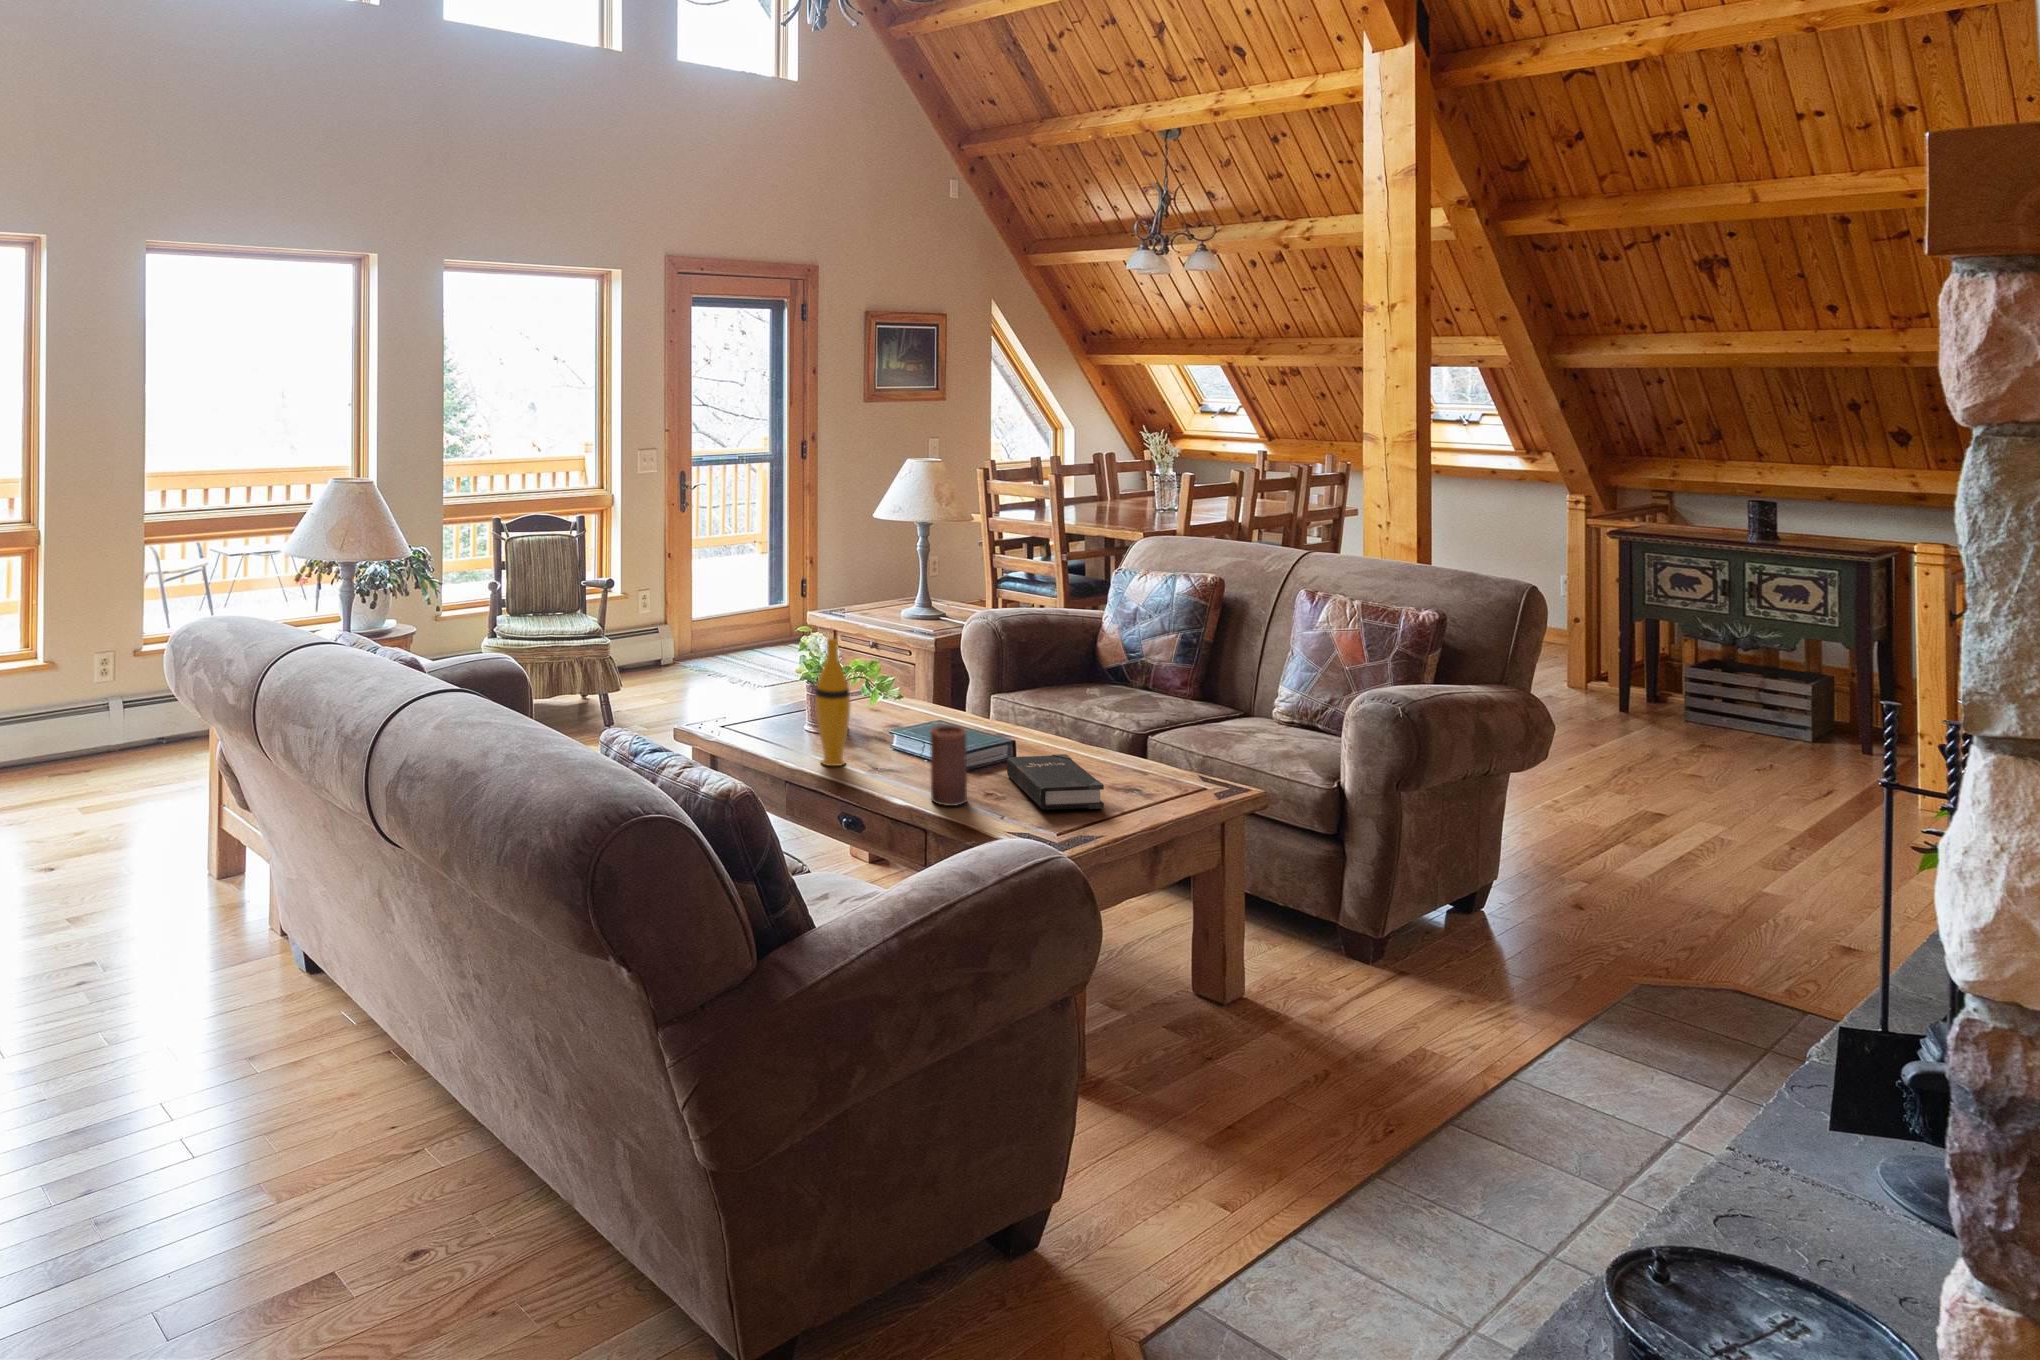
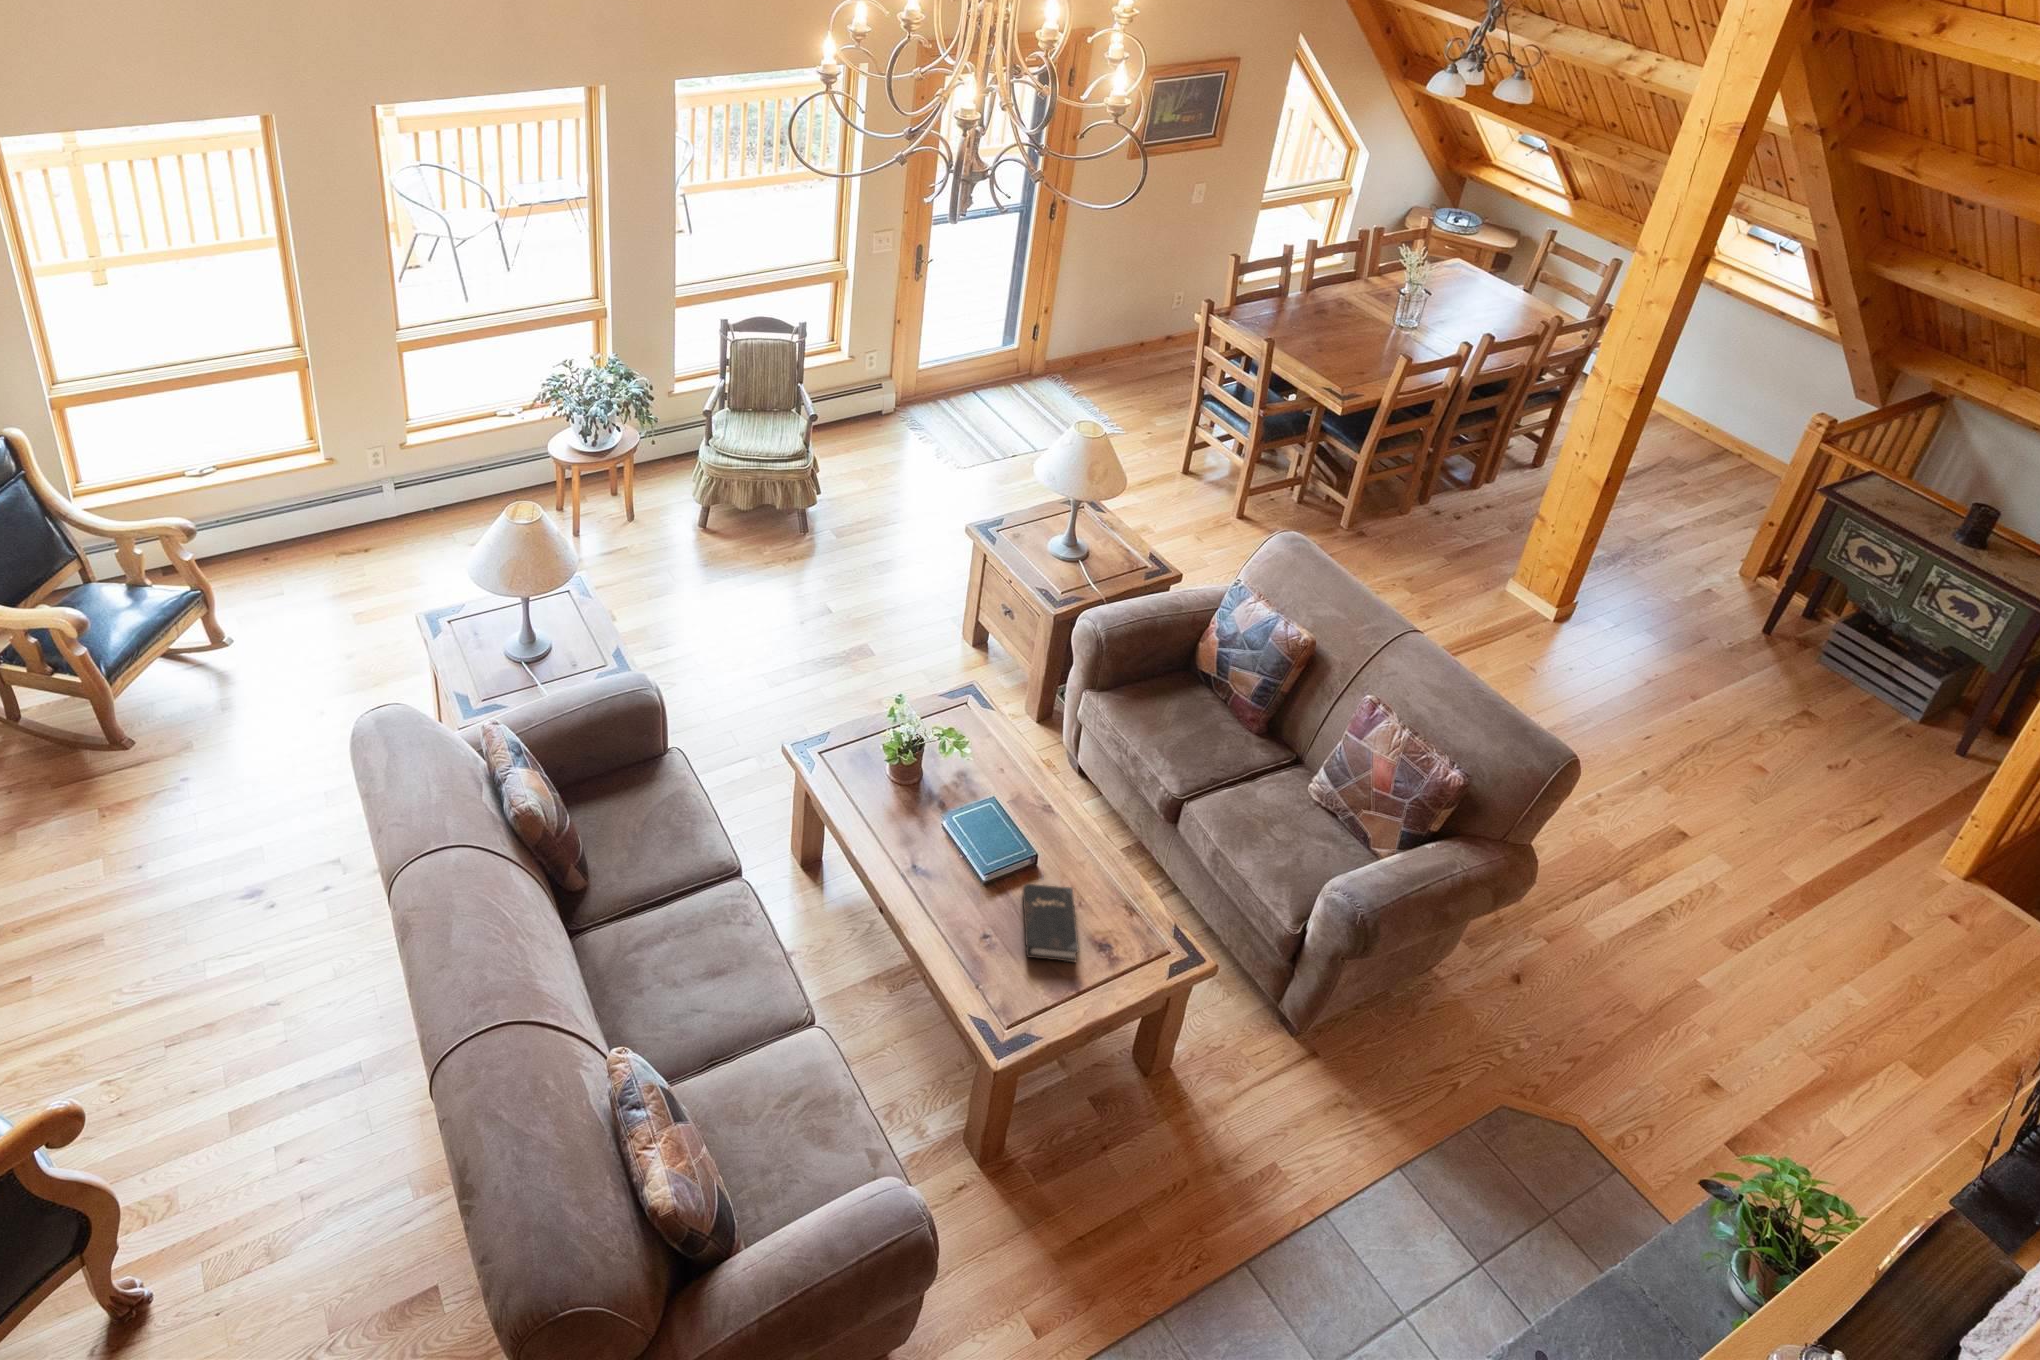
vase: present [815,639,851,766] -> none [885,767,914,849]
candle: present [930,725,967,806] -> none [951,873,983,932]

